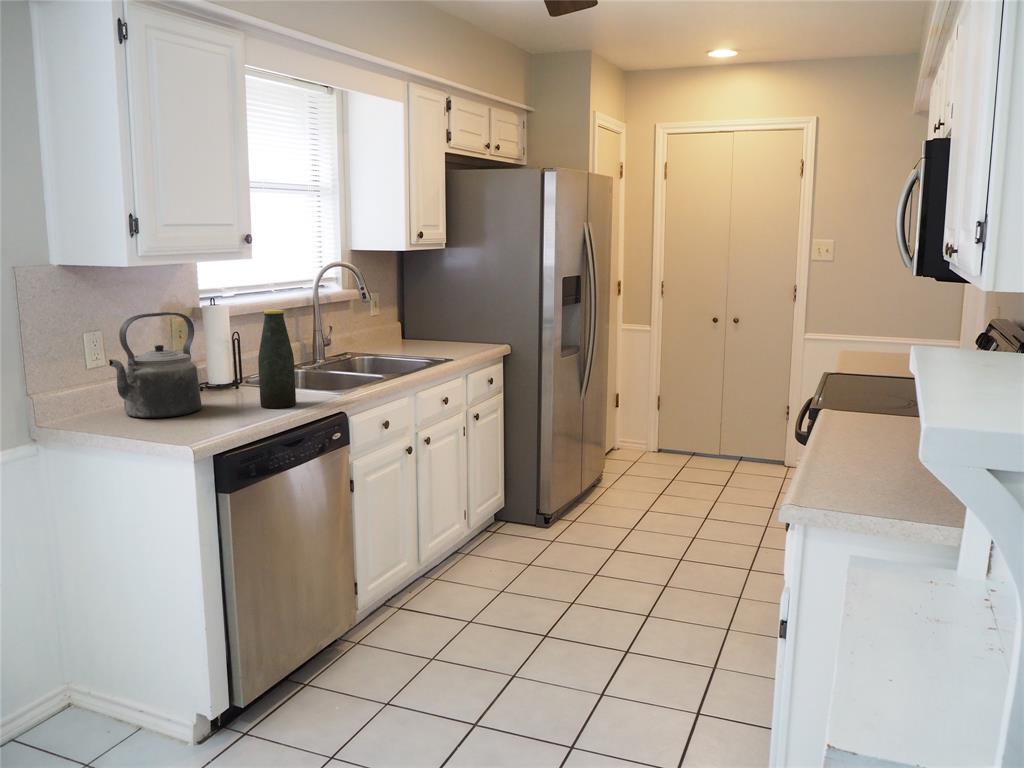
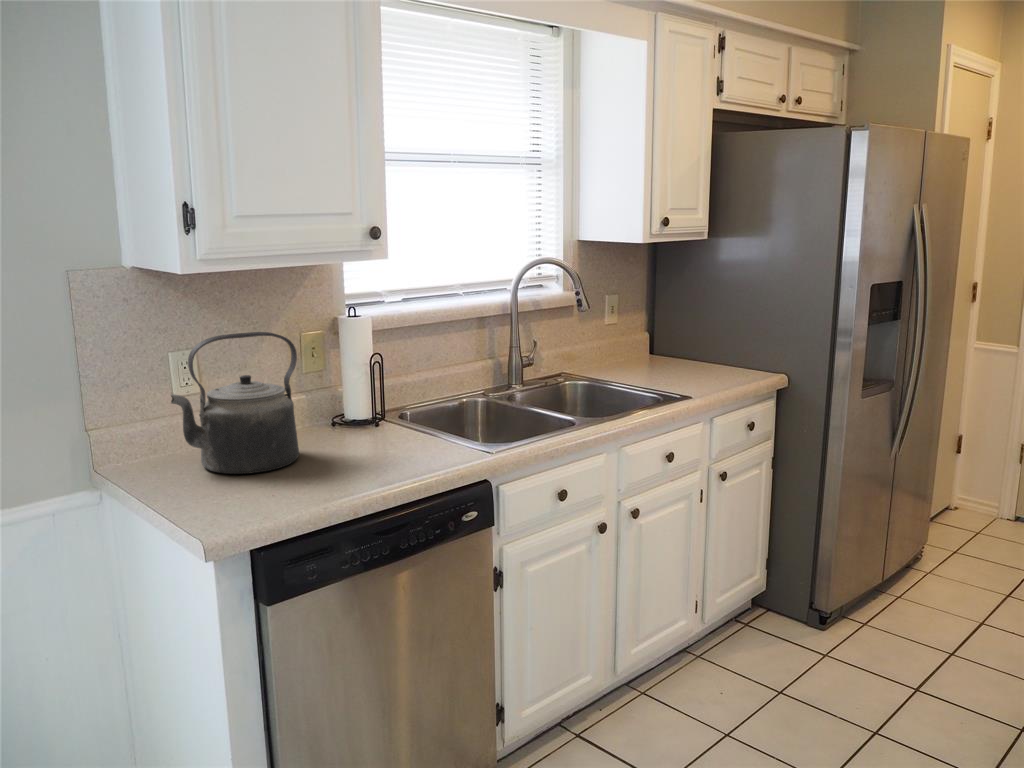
bottle: present [258,310,296,408] -> none [365,334,417,473]

